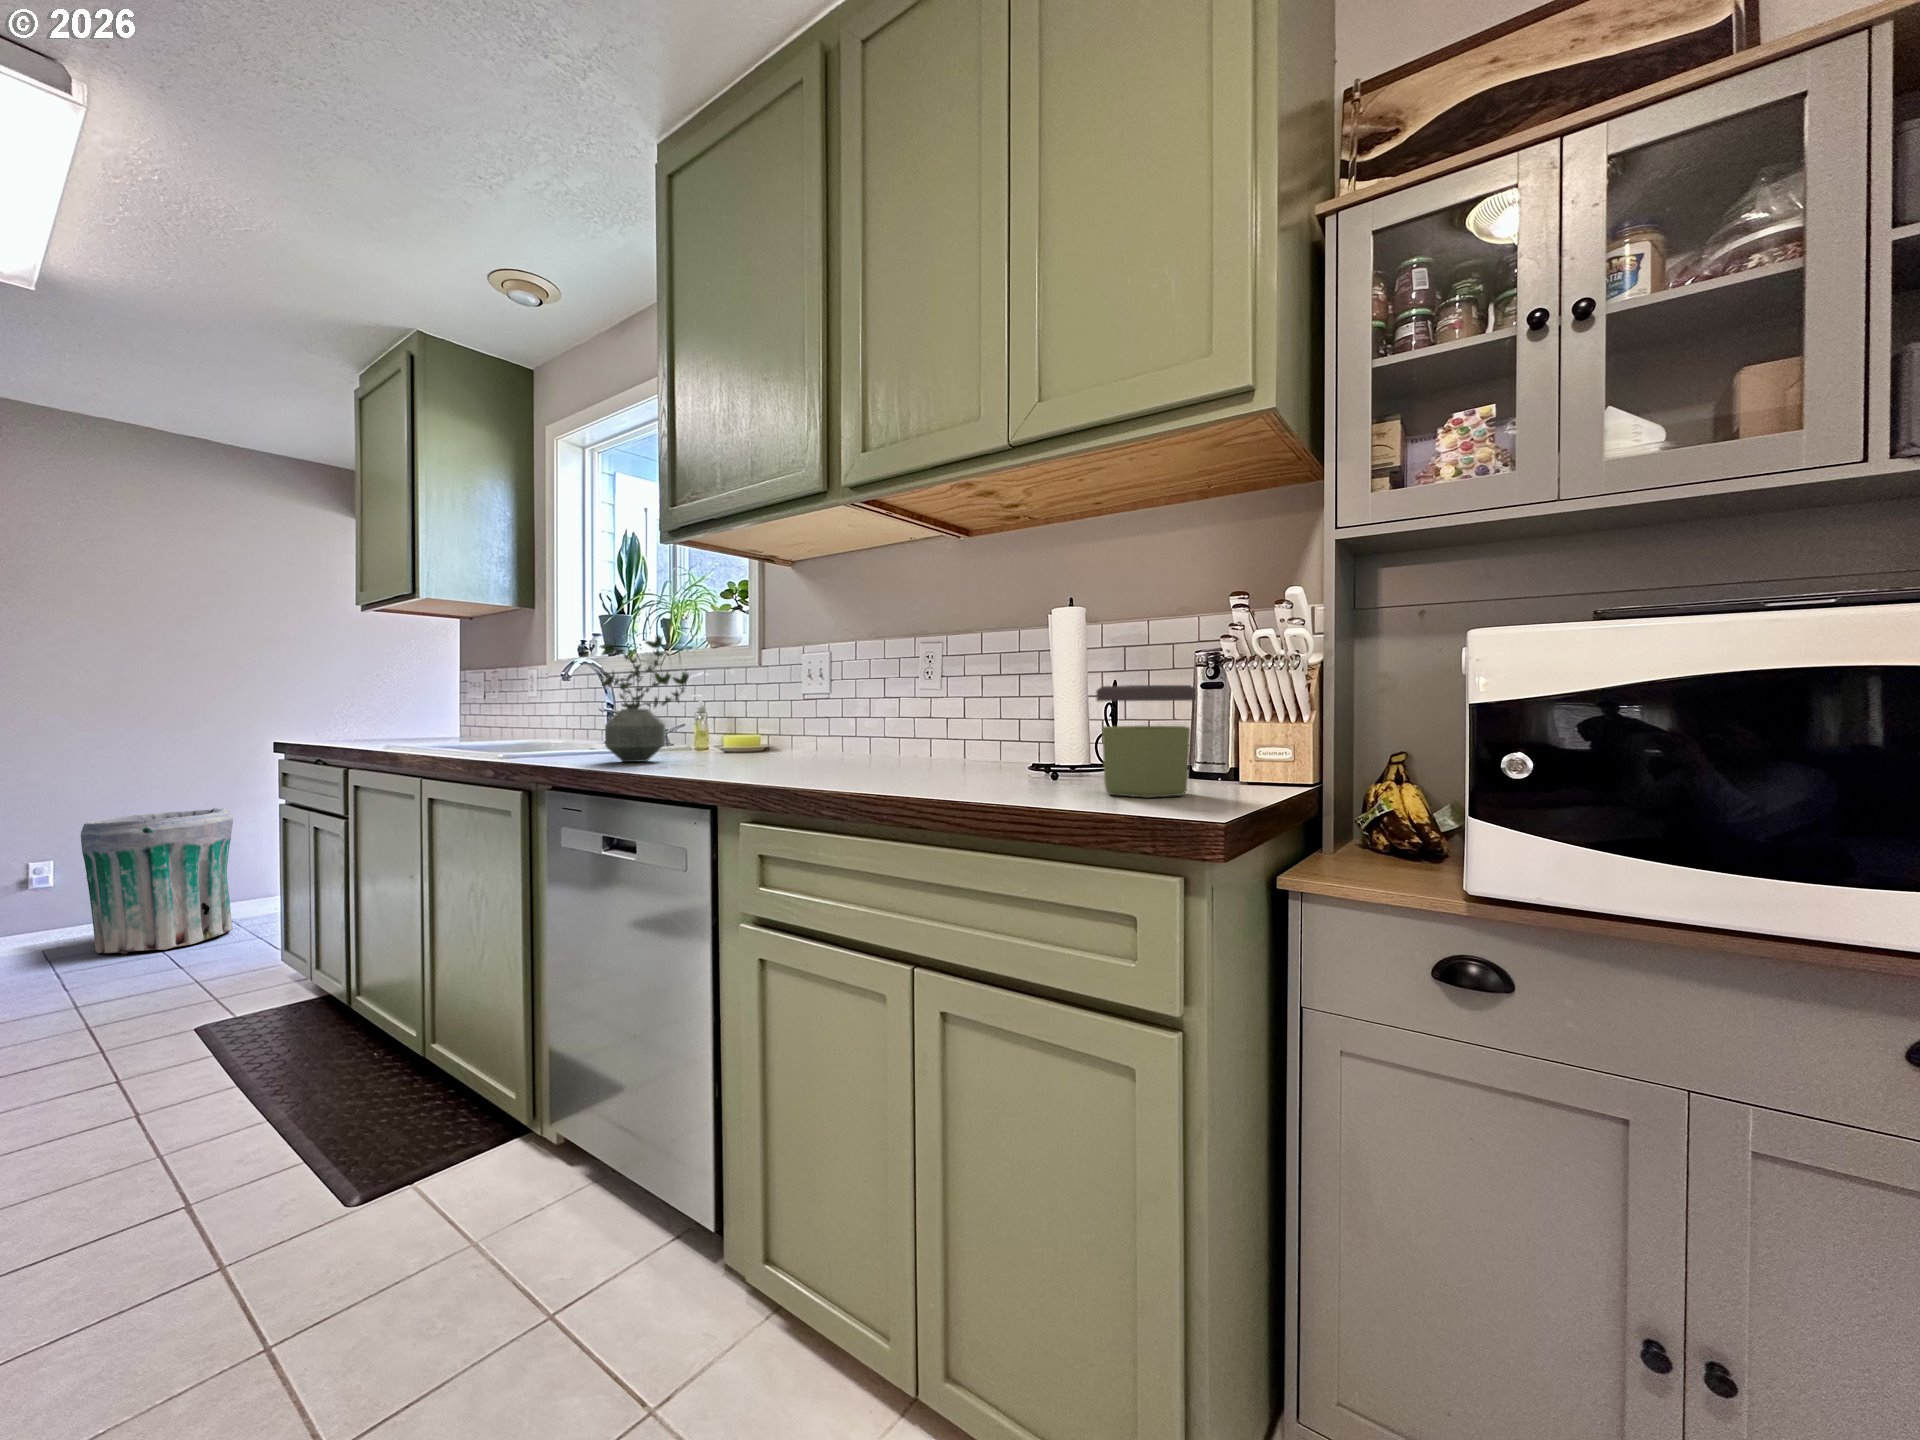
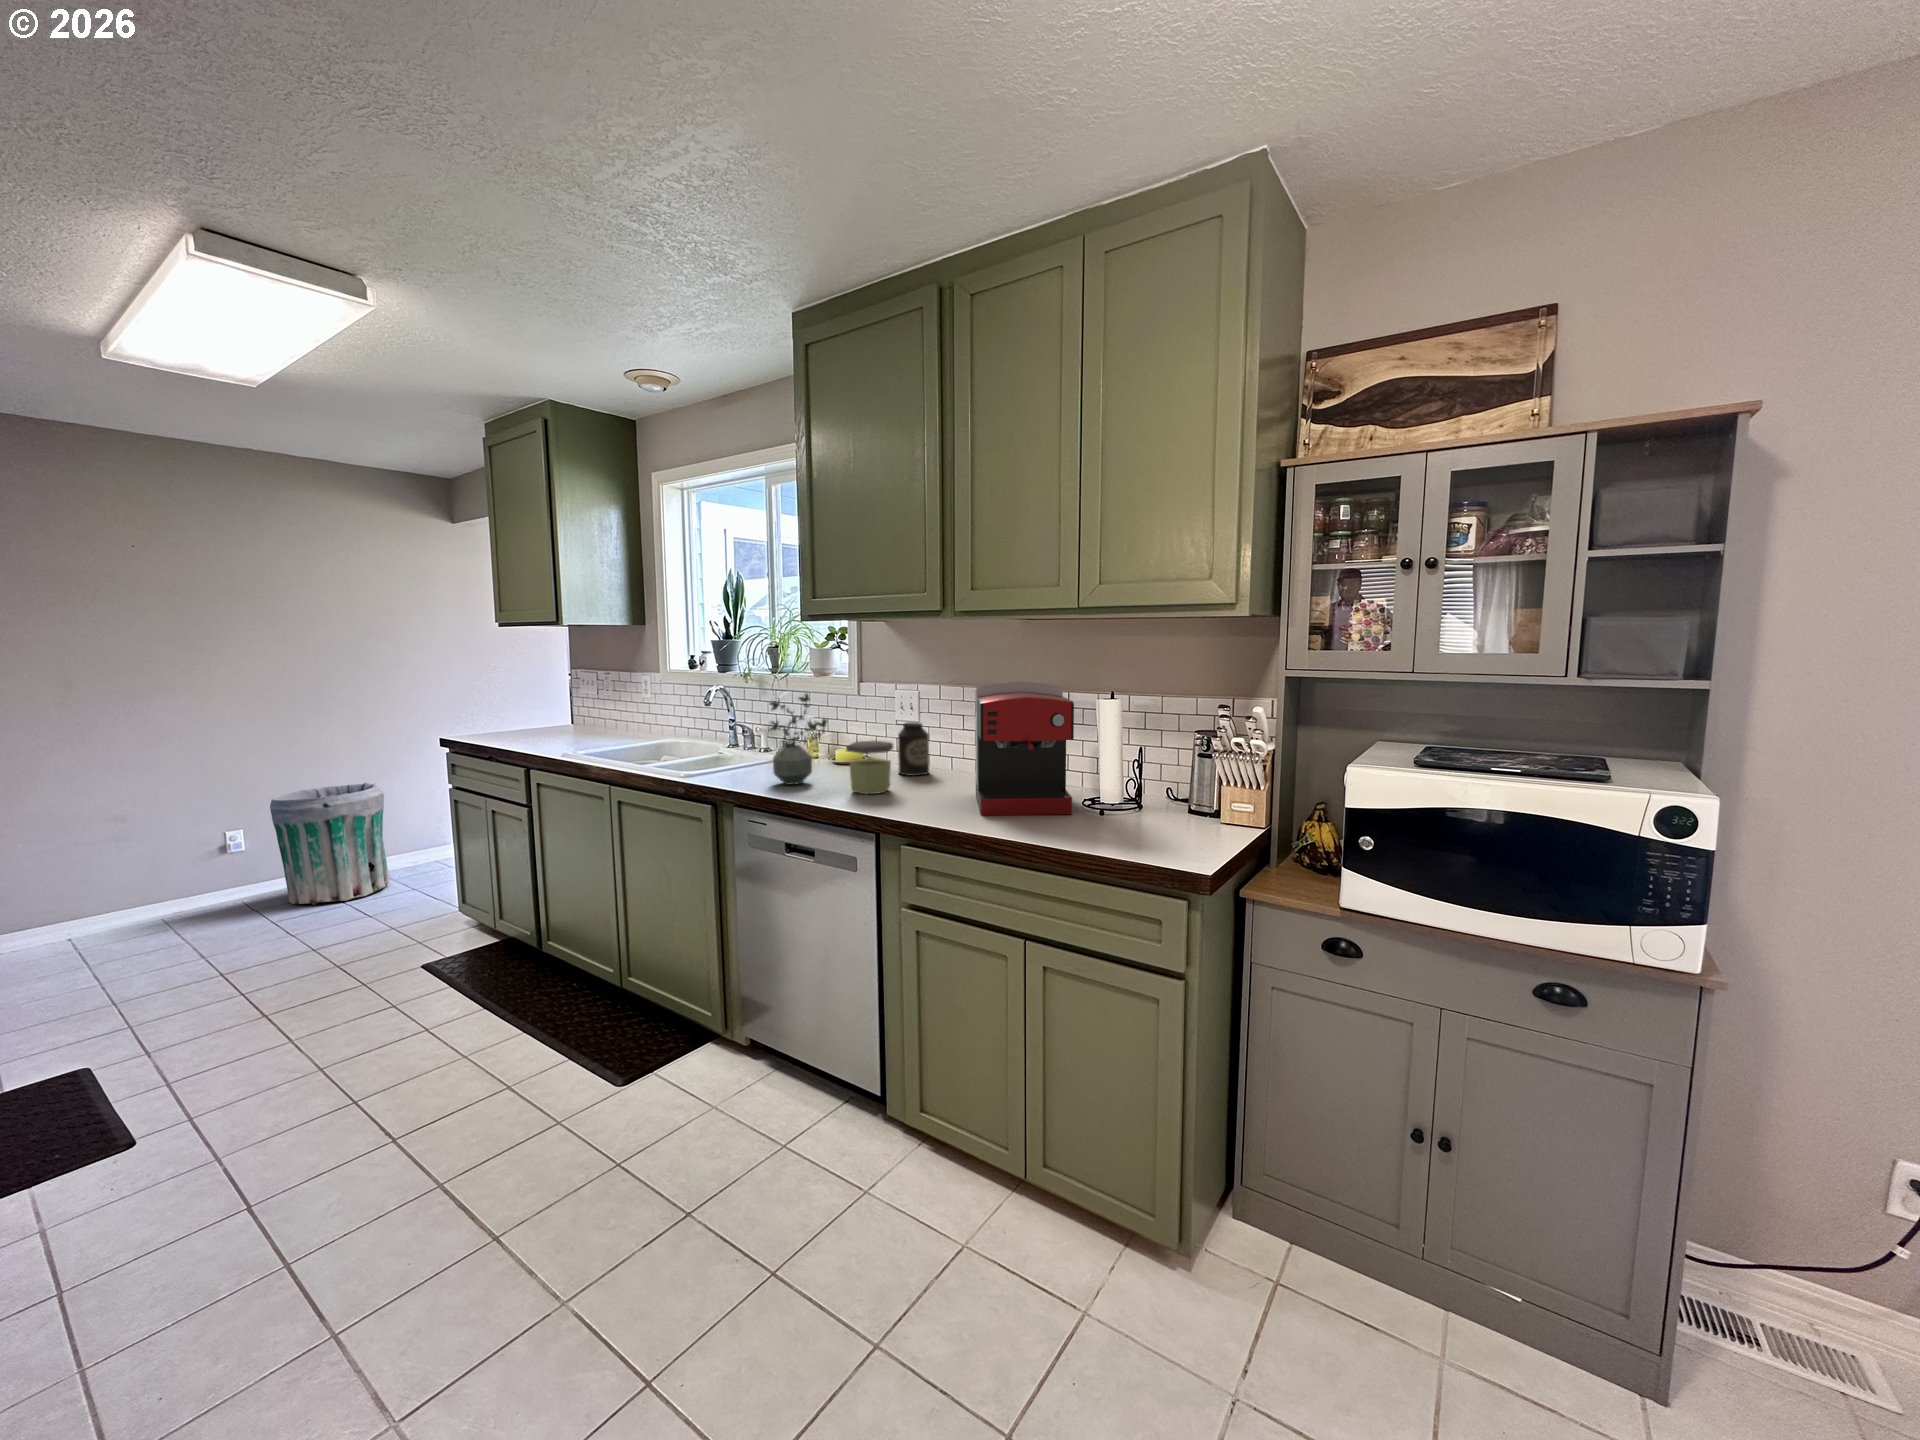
coffee maker: none [862,591,1007,779] -> present [975,681,1074,816]
jar: present [1096,685,1196,798] -> present [846,741,893,794]
canister: none [795,688,838,758] -> present [898,722,929,776]

